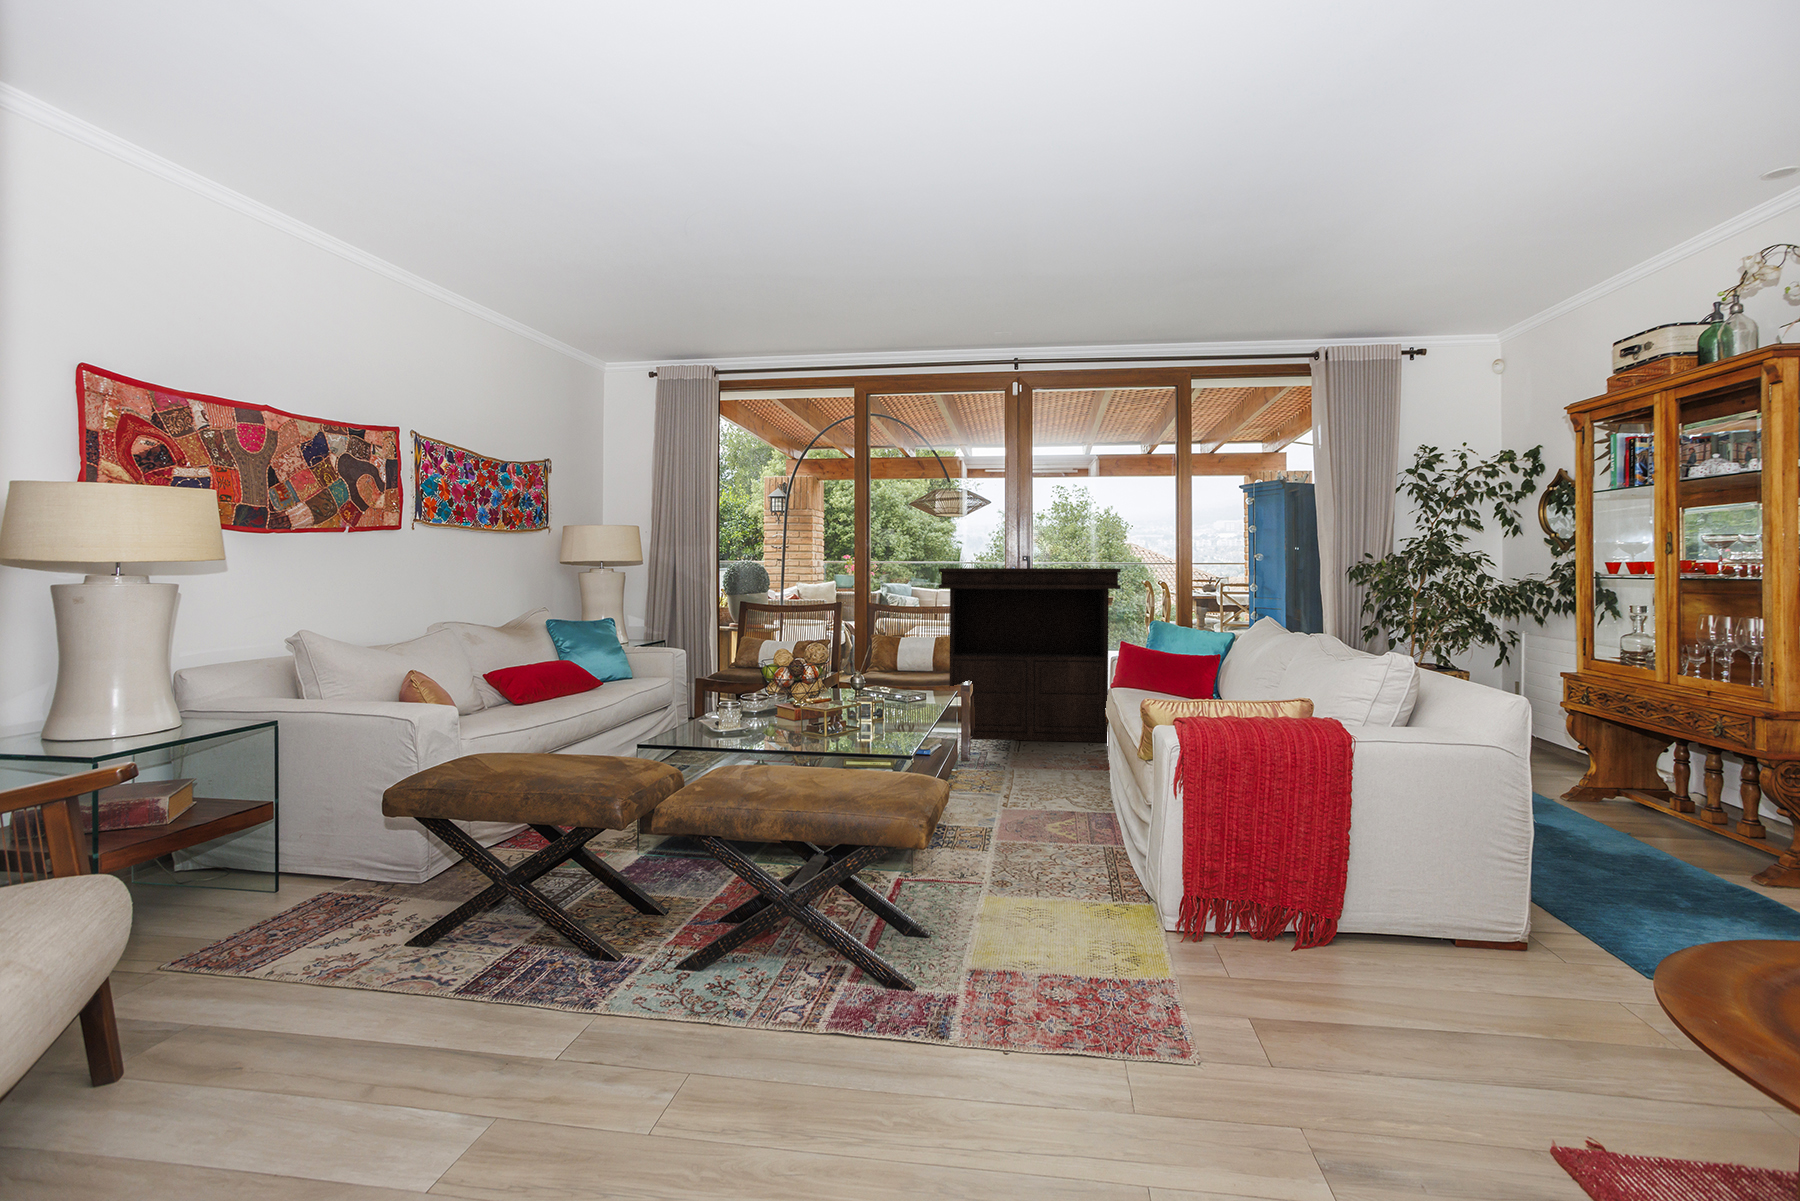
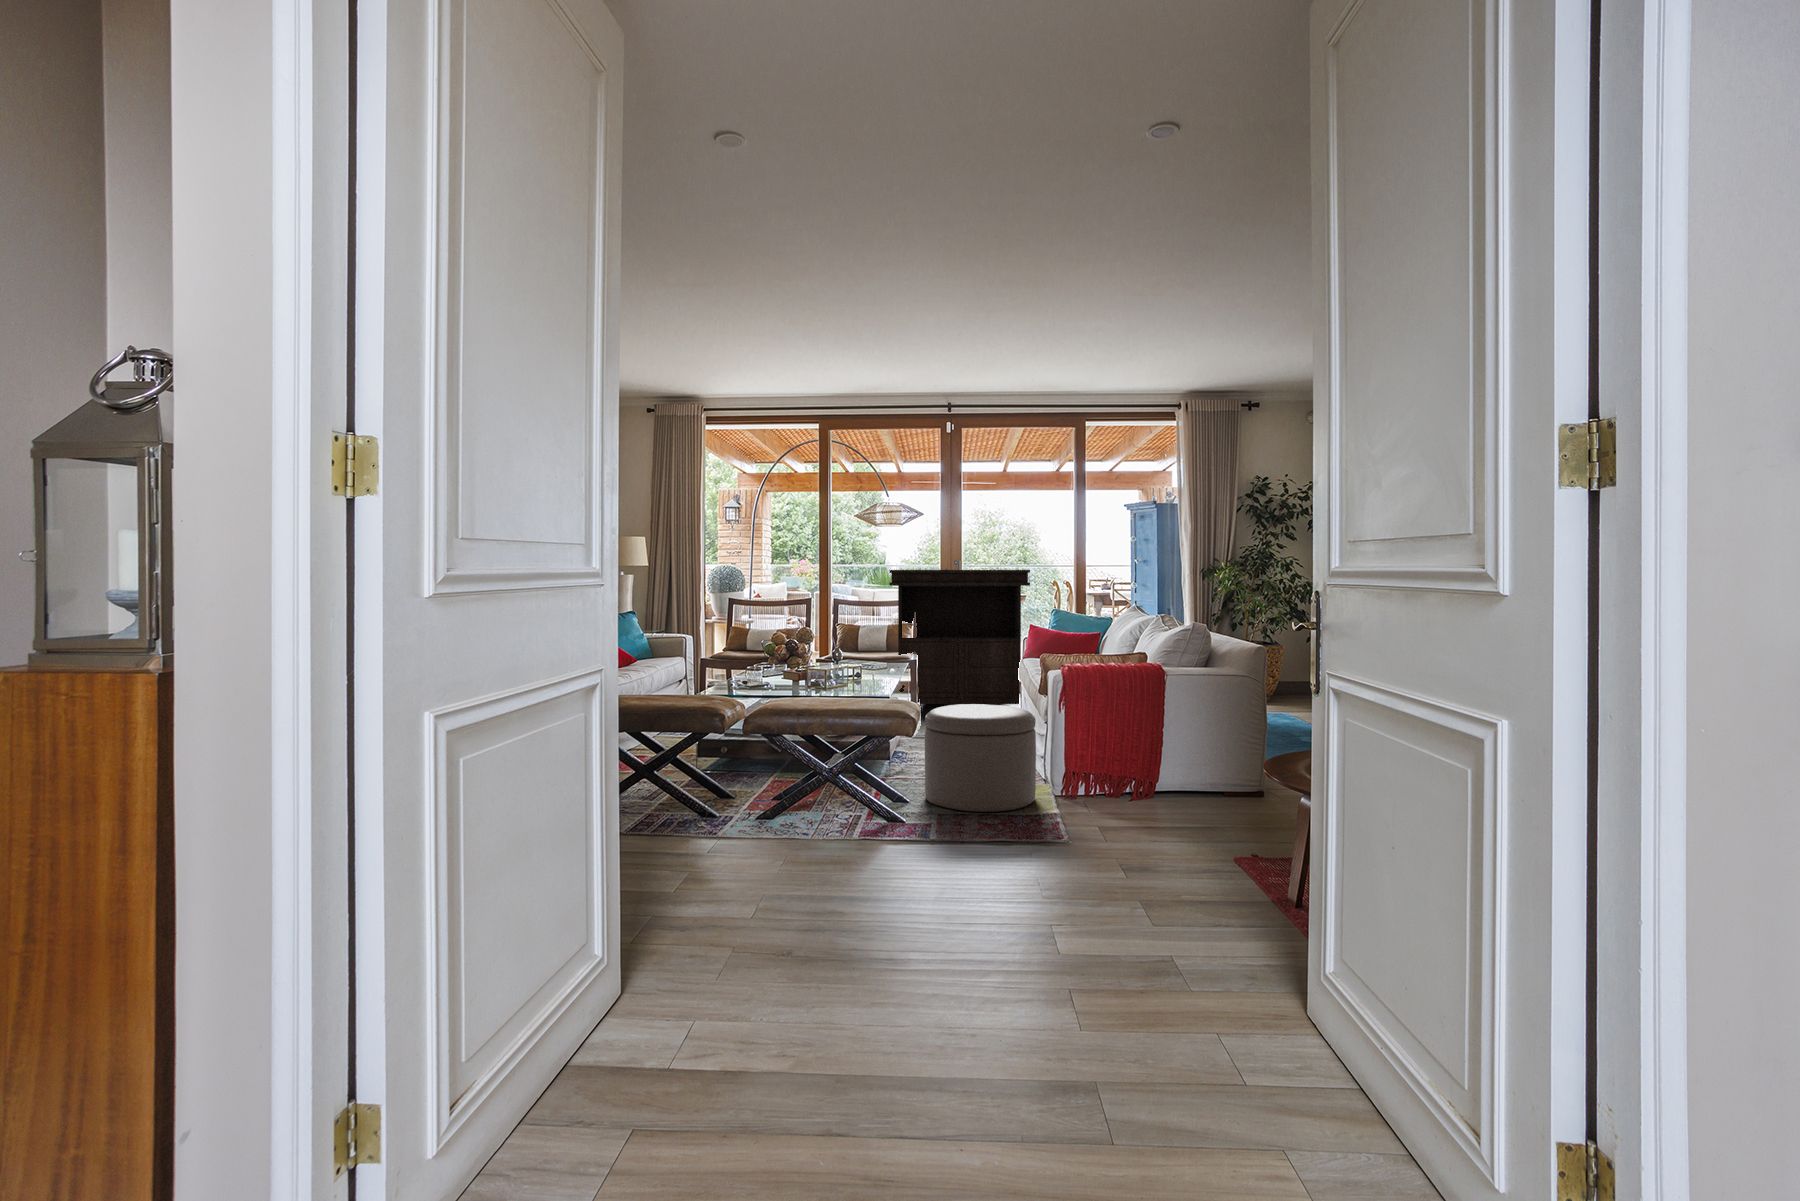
ottoman: none [960,775,1137,966] -> present [925,704,1036,812]

